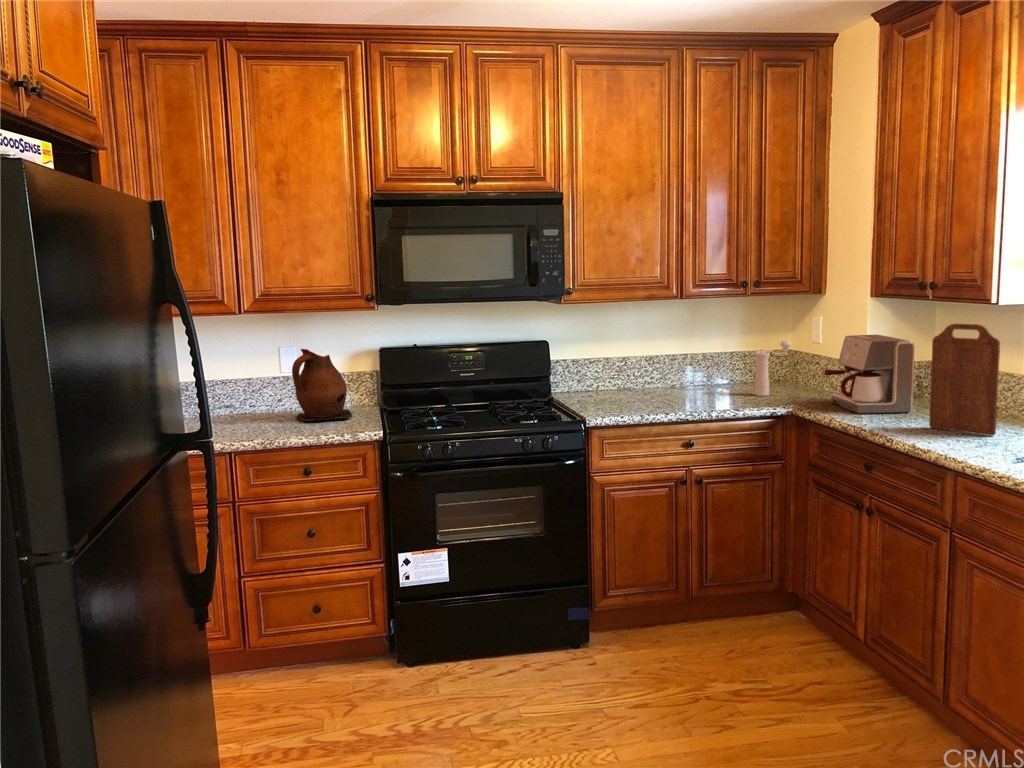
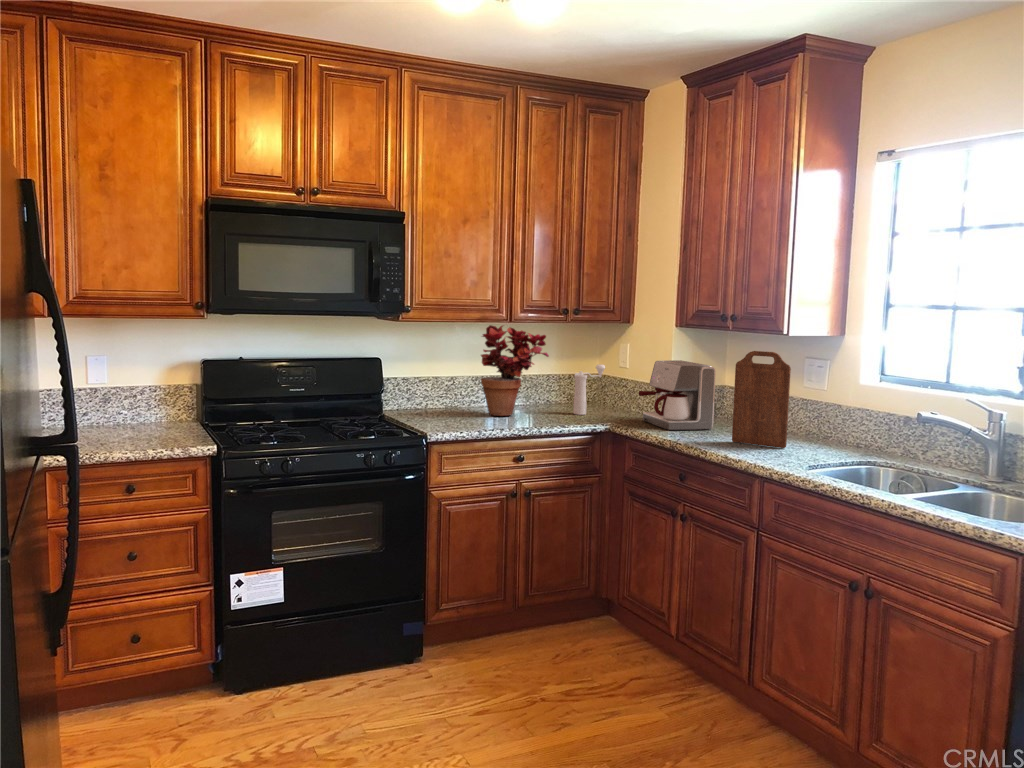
potted plant: none [650,302,725,398] -> present [481,325,549,416]
ceramic pitcher: present [292,349,352,421] -> none [105,357,176,435]

